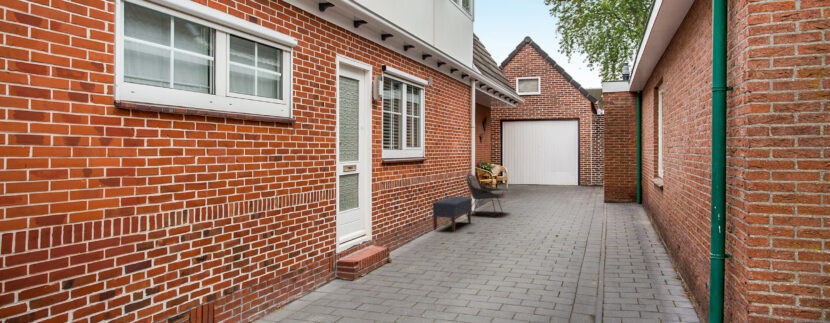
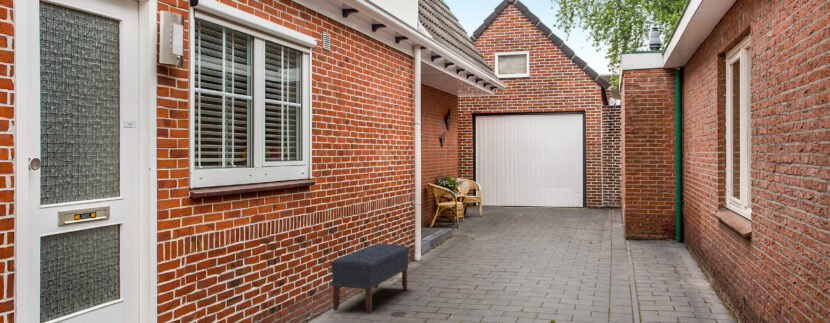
lounge chair: present [466,174,505,218] -> none [404,201,470,276]

